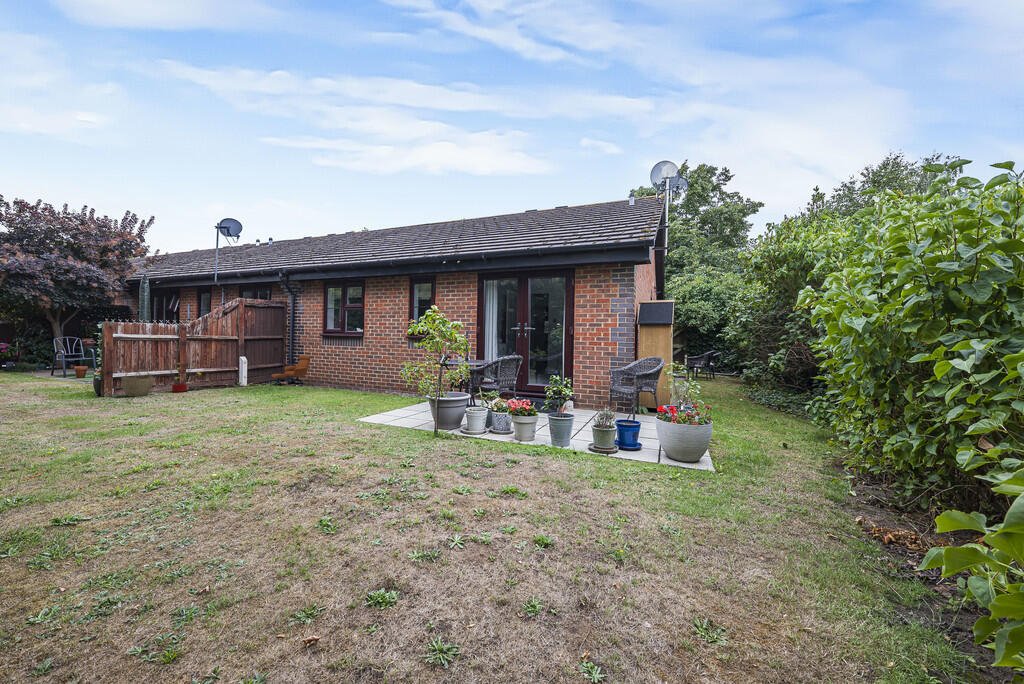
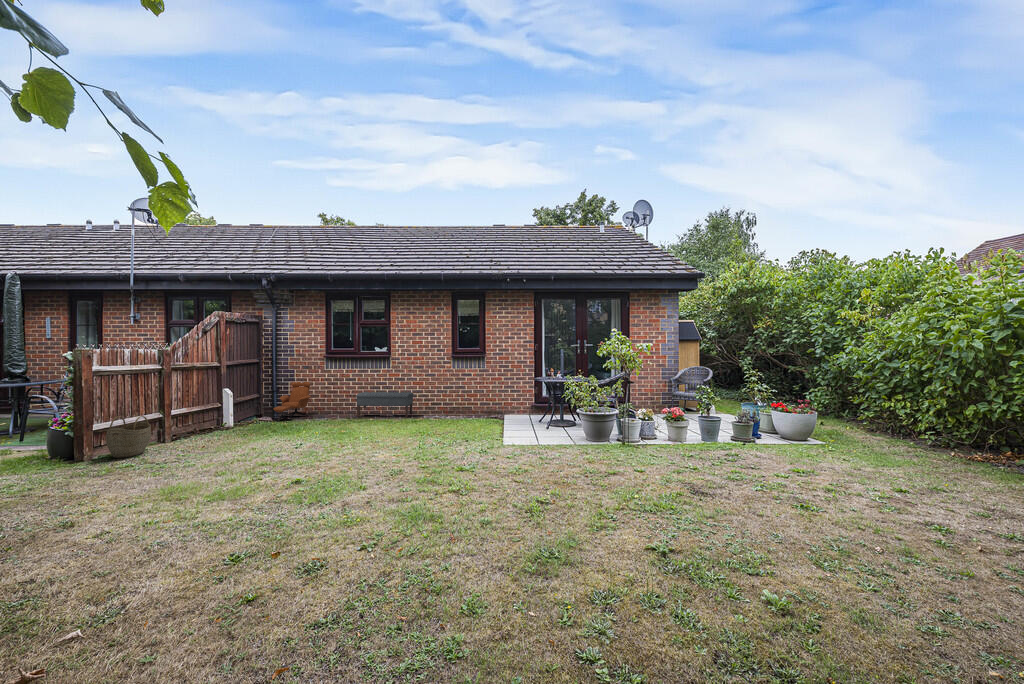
decorative plant: present [170,365,201,392] -> none [144,399,206,444]
bench: none [329,367,375,391] -> present [356,392,413,418]

